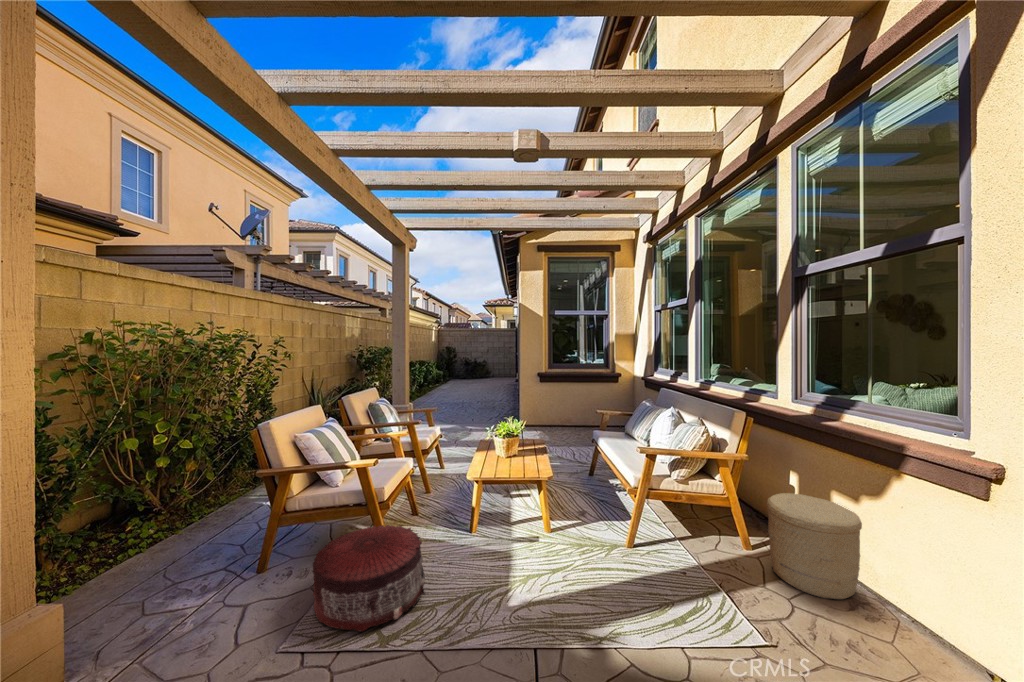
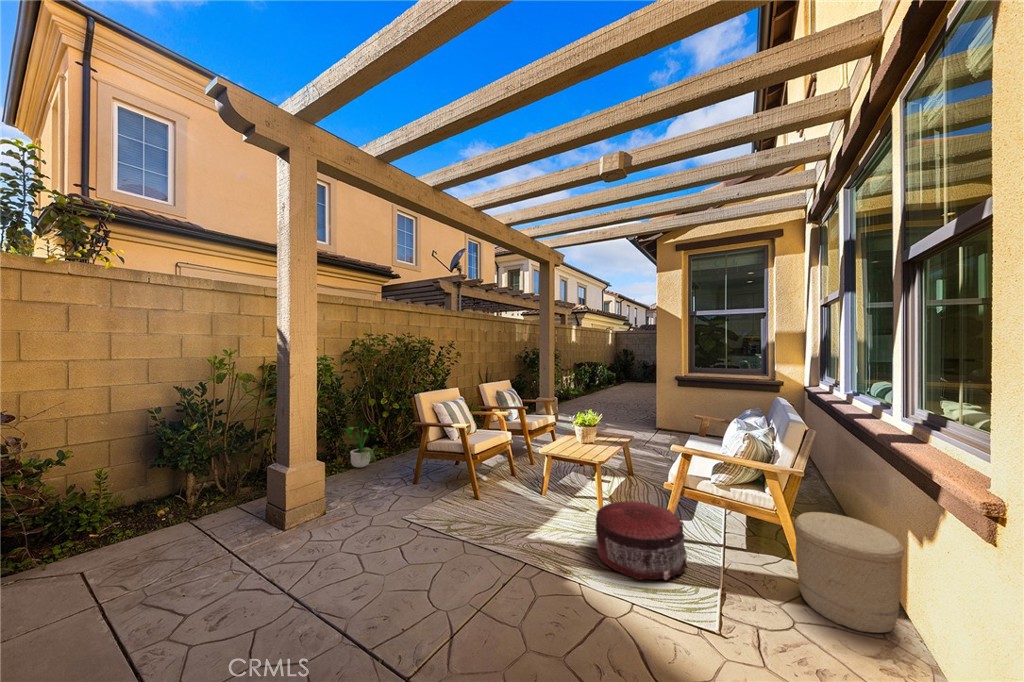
potted plant: none [89,471,167,566] -> present [344,423,376,467]
pouf: present [312,525,425,632] -> present [595,501,687,580]

